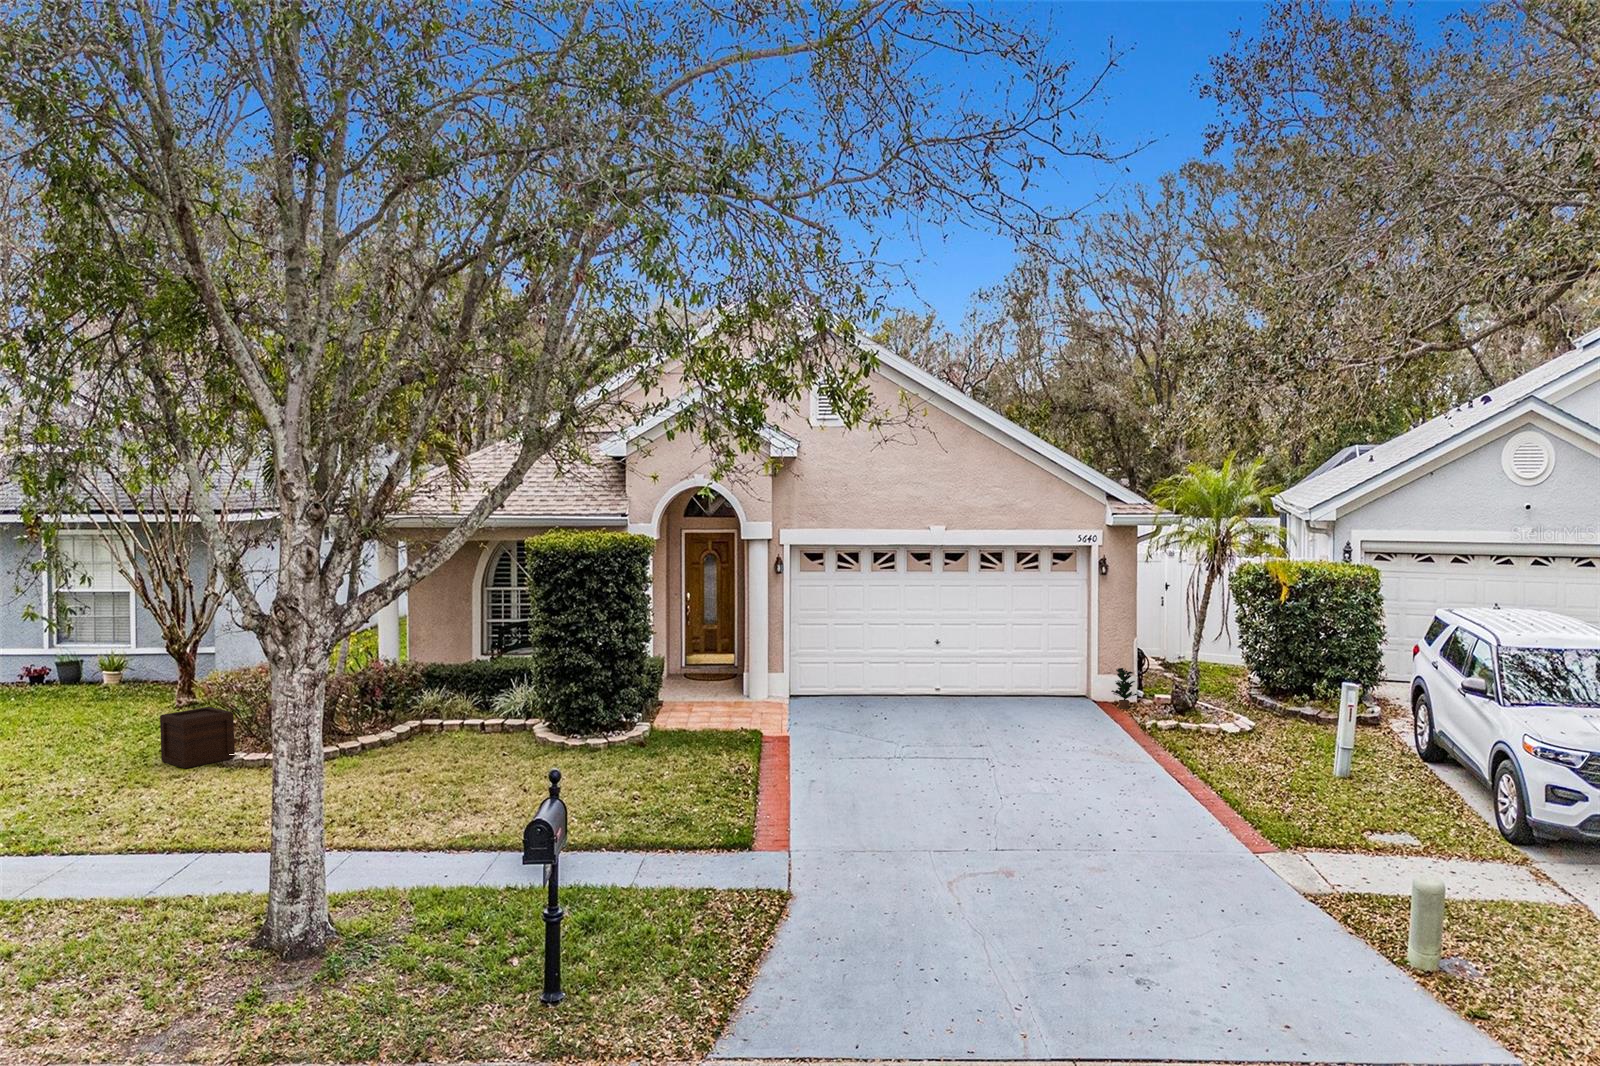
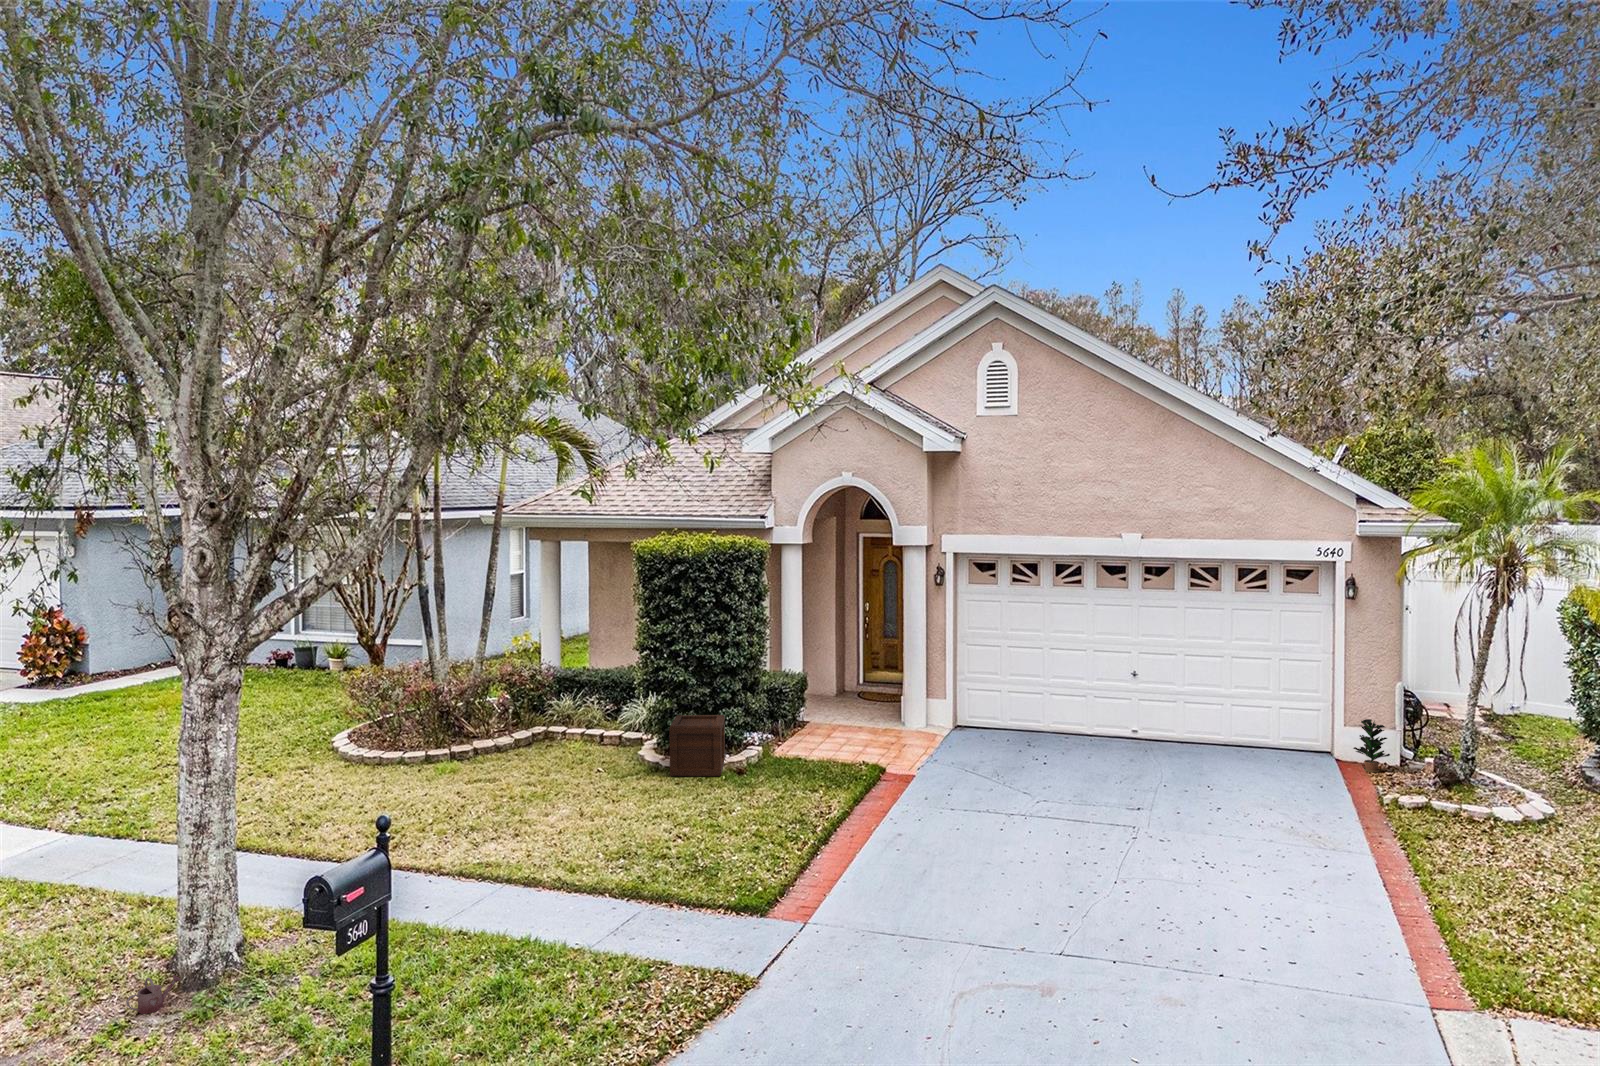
wooden crate: present [160,707,235,769] -> present [669,715,725,777]
watering can: none [246,949,285,986] -> present [126,975,181,1014]

